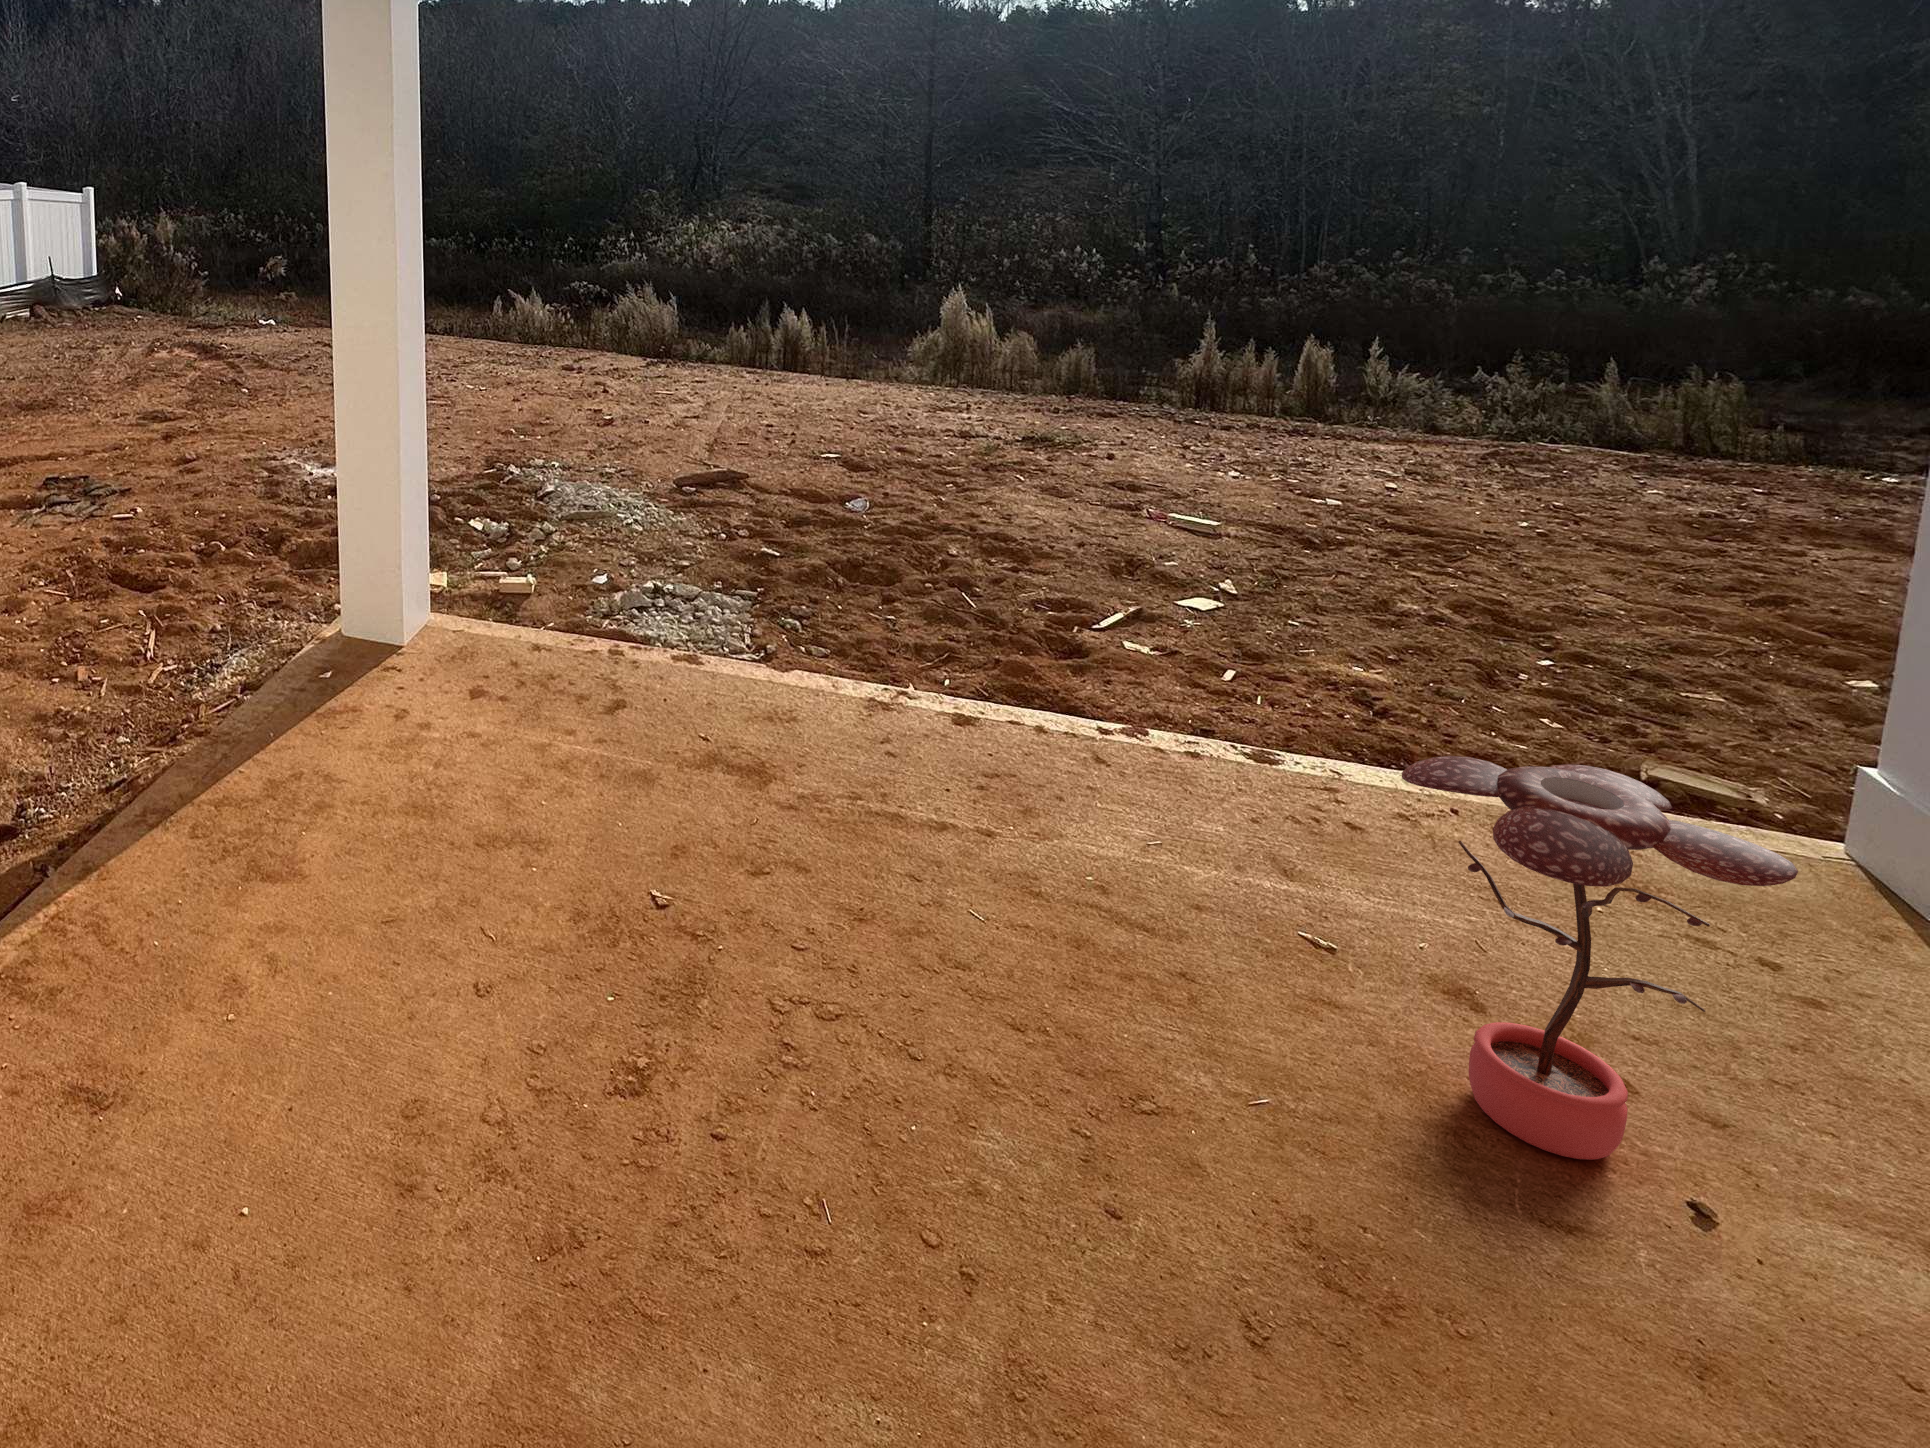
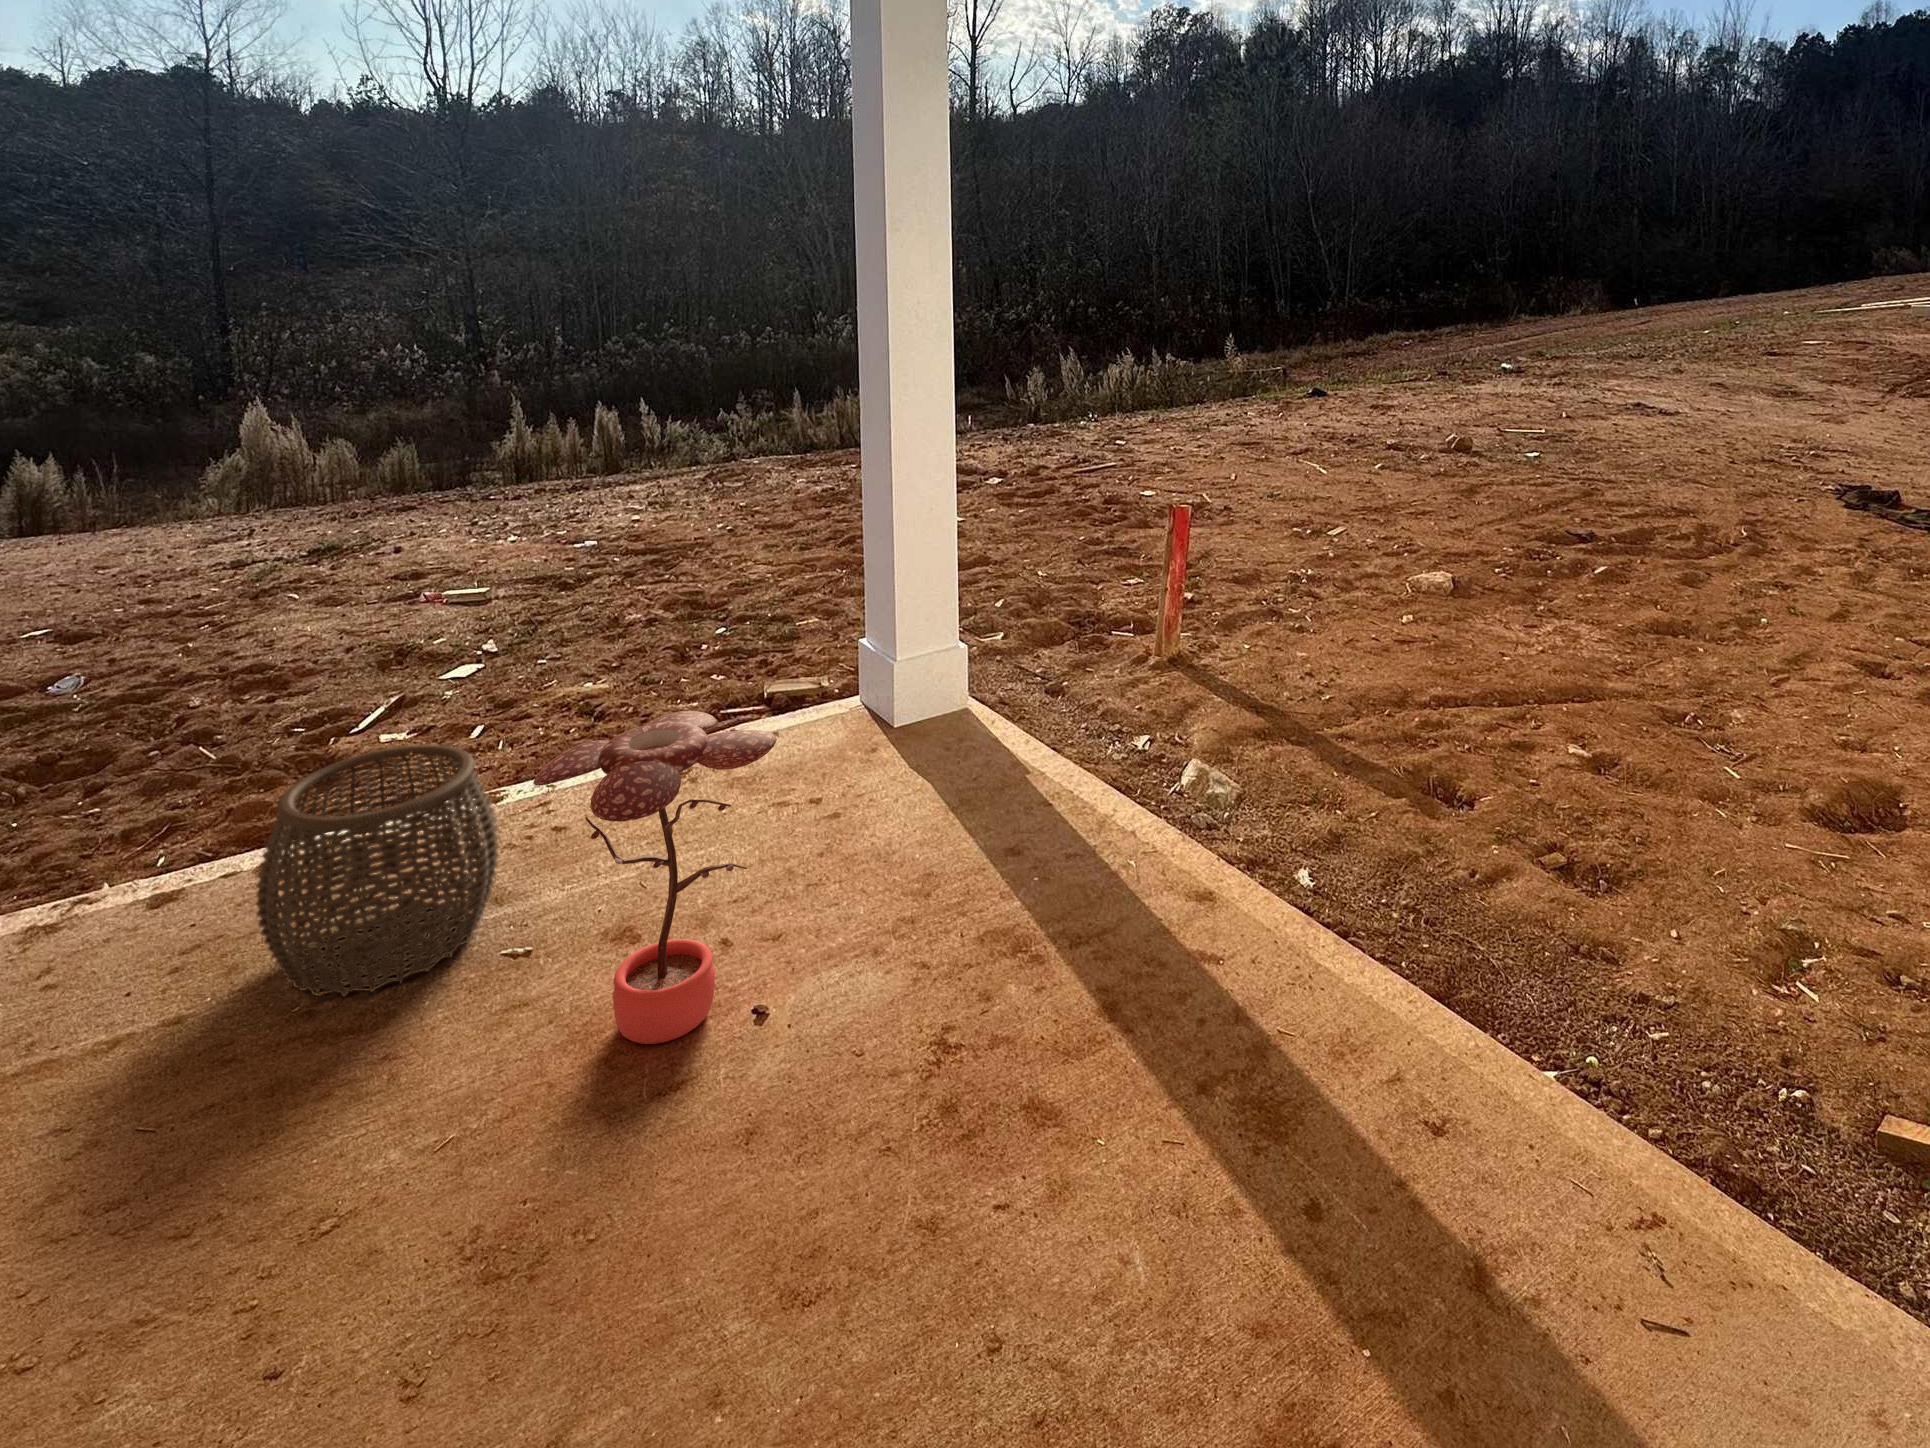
woven basket: none [1063,663,1306,906] -> present [256,744,499,996]

